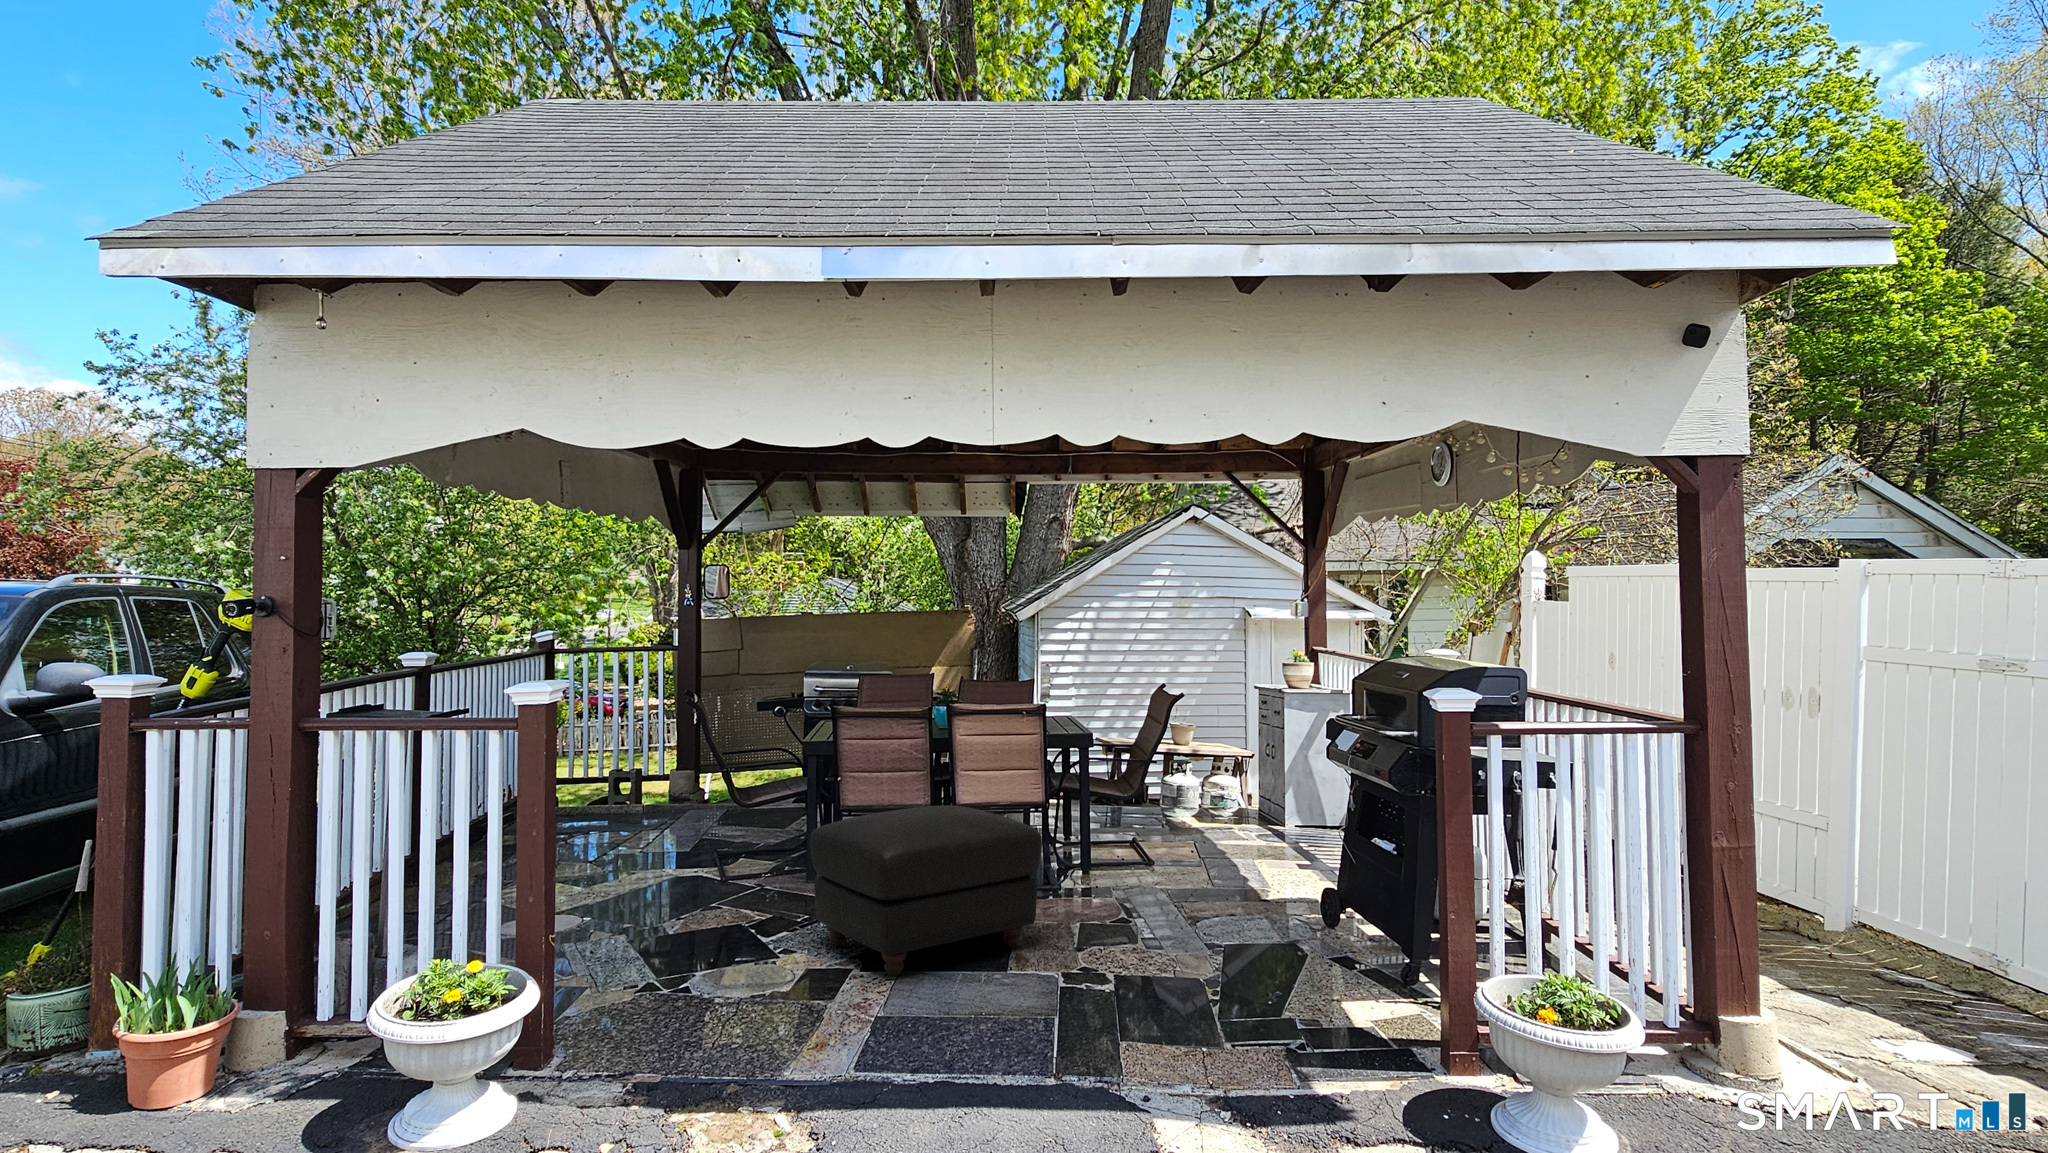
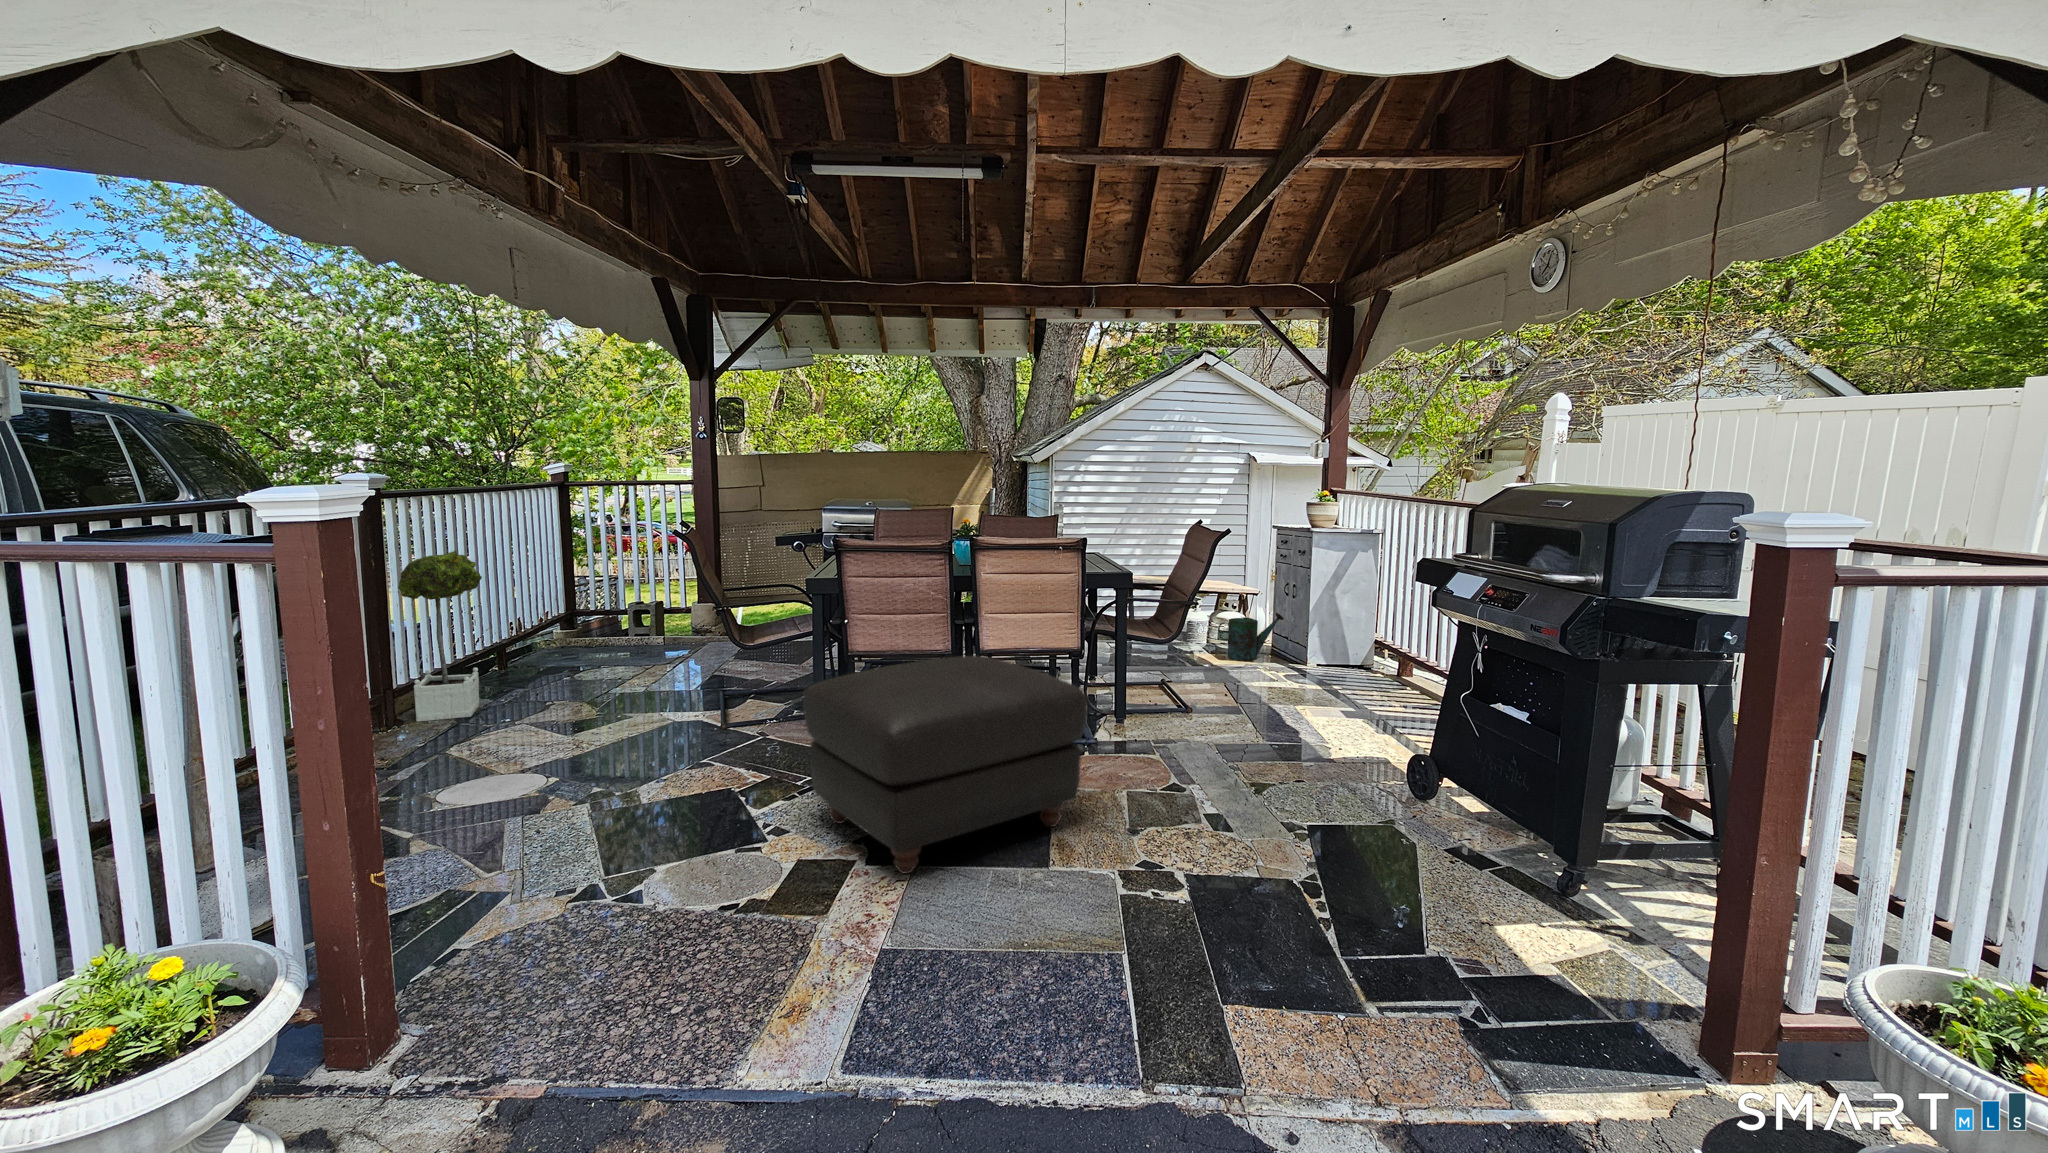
potted tree: none [437,718,508,877] -> present [398,550,482,722]
watering can: none [1198,775,1263,823] -> present [1218,613,1284,661]

